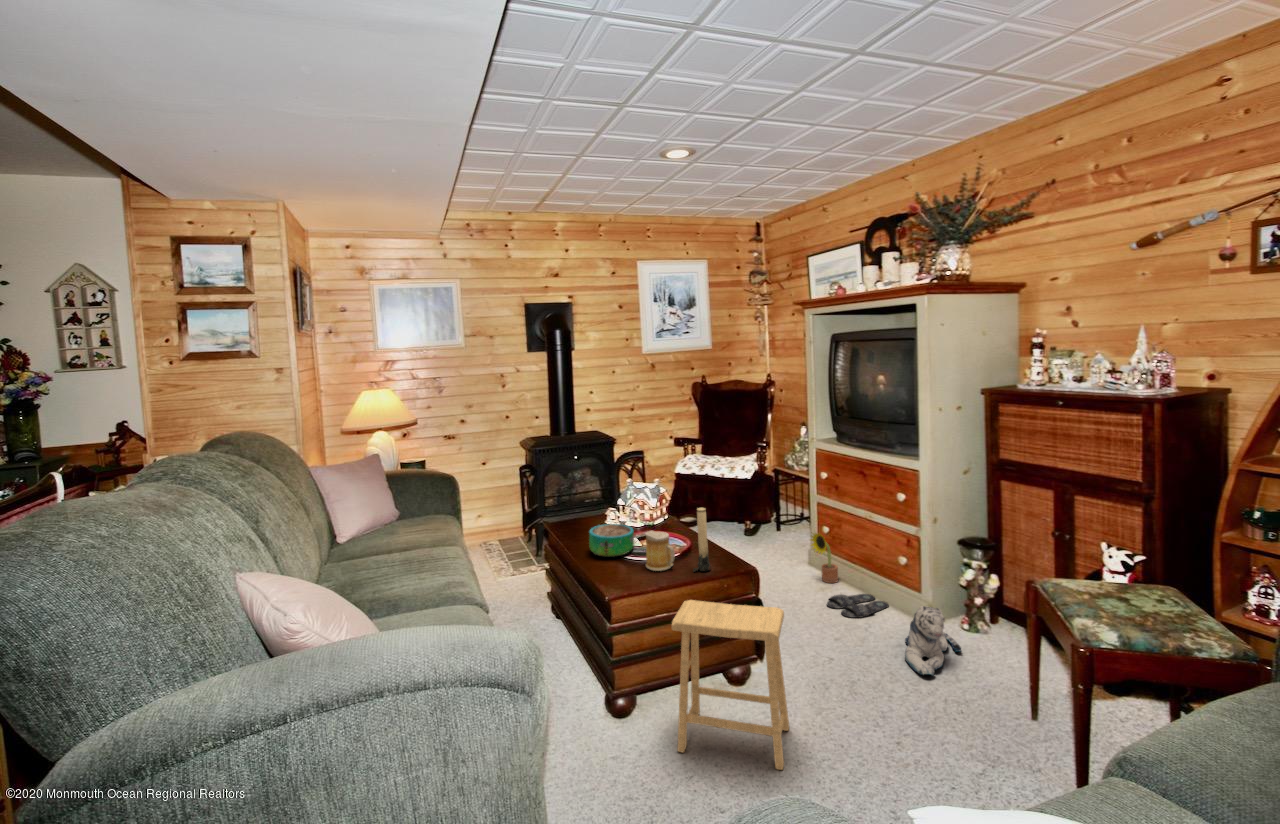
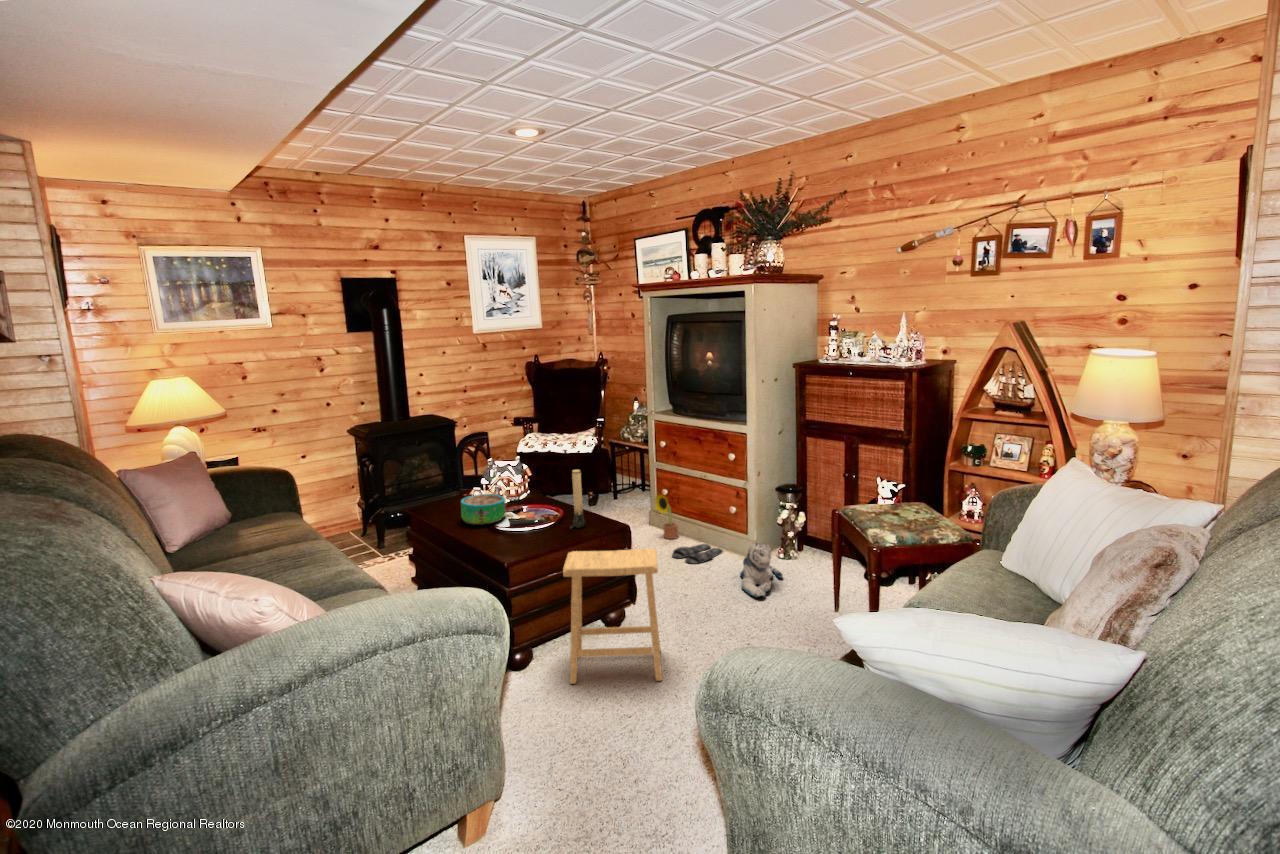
mug: present [645,531,675,571] -> none [522,495,552,531]

